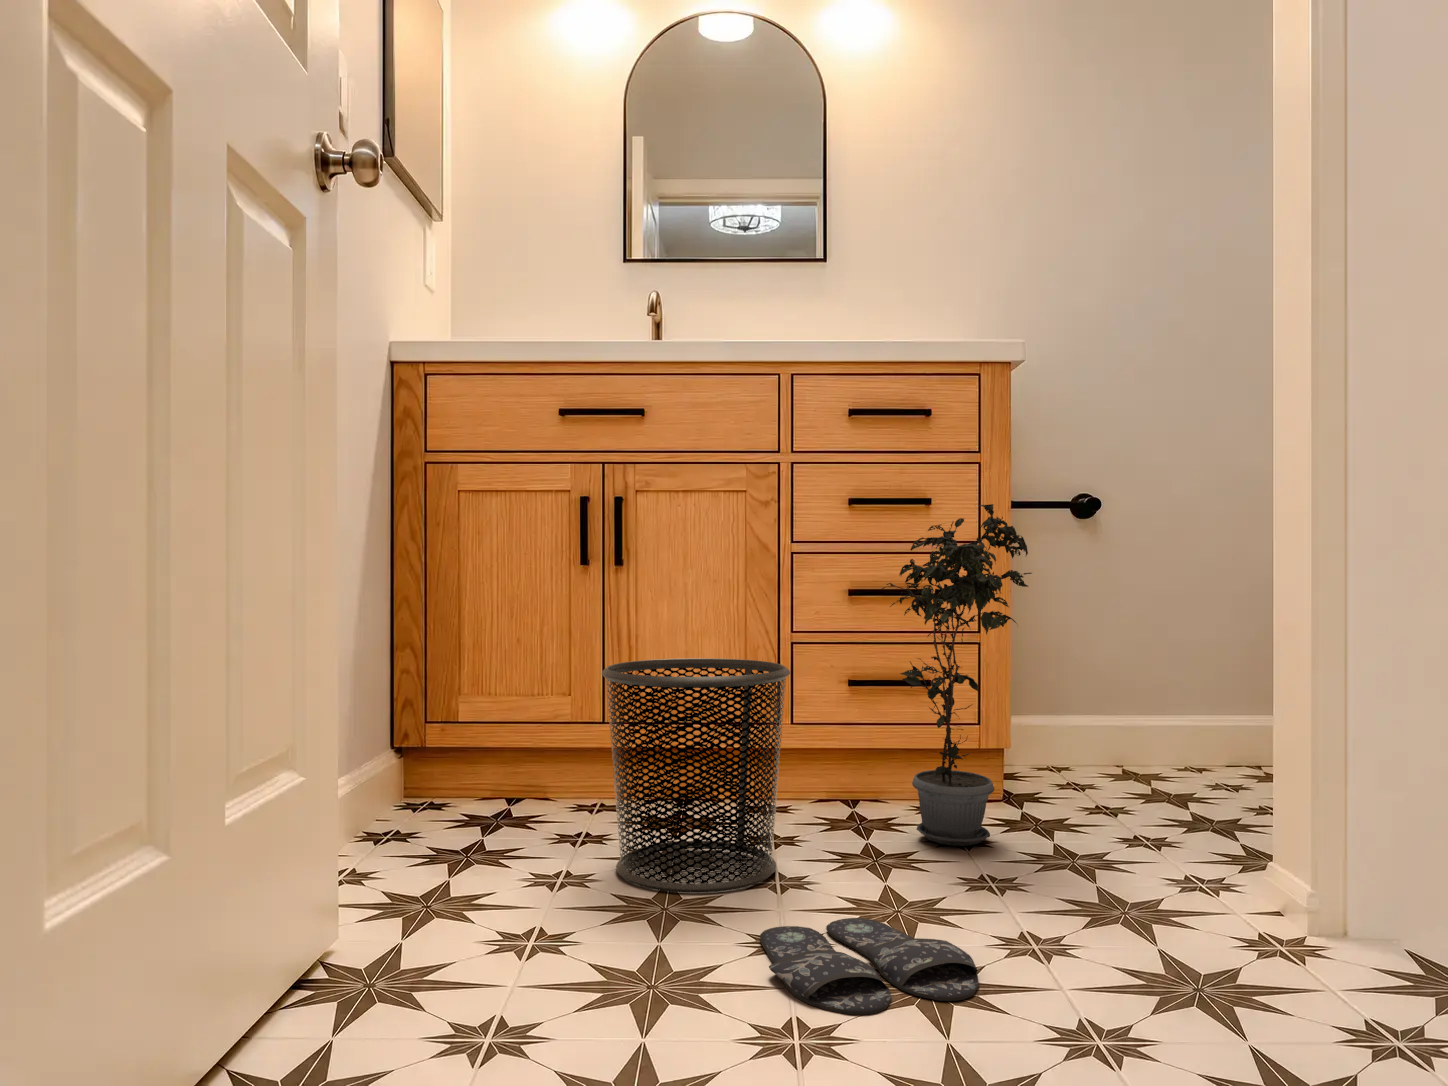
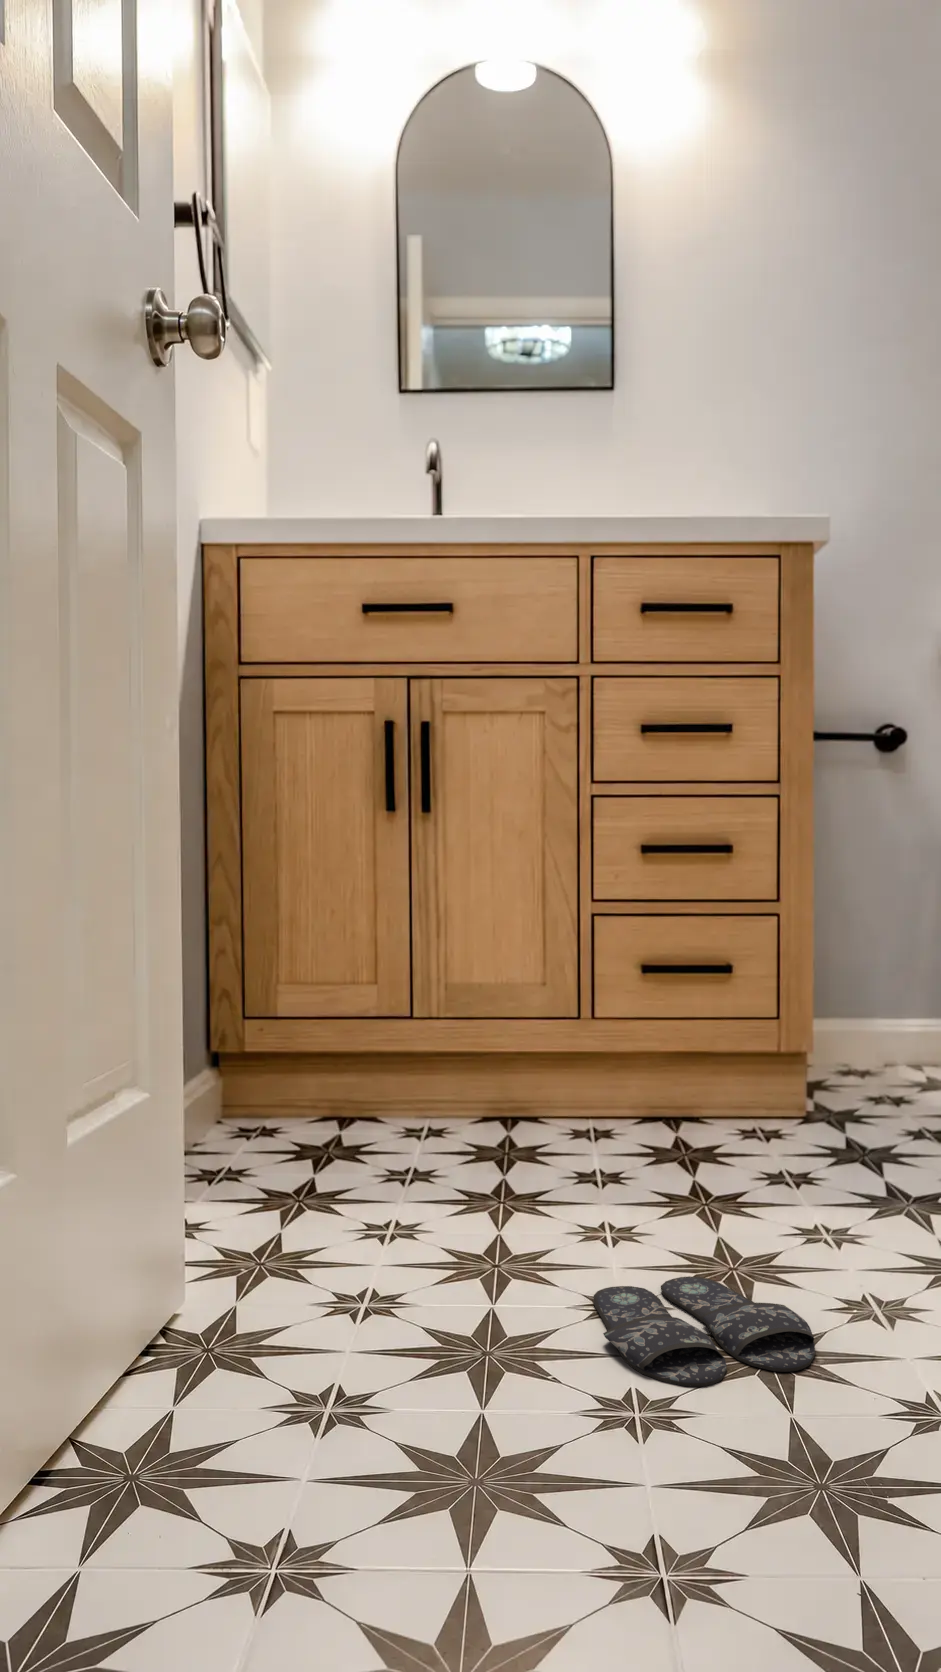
potted plant: present [882,504,1031,846] -> none [715,824,878,1189]
waste bin: present [602,658,790,893] -> none [423,994,620,1245]

